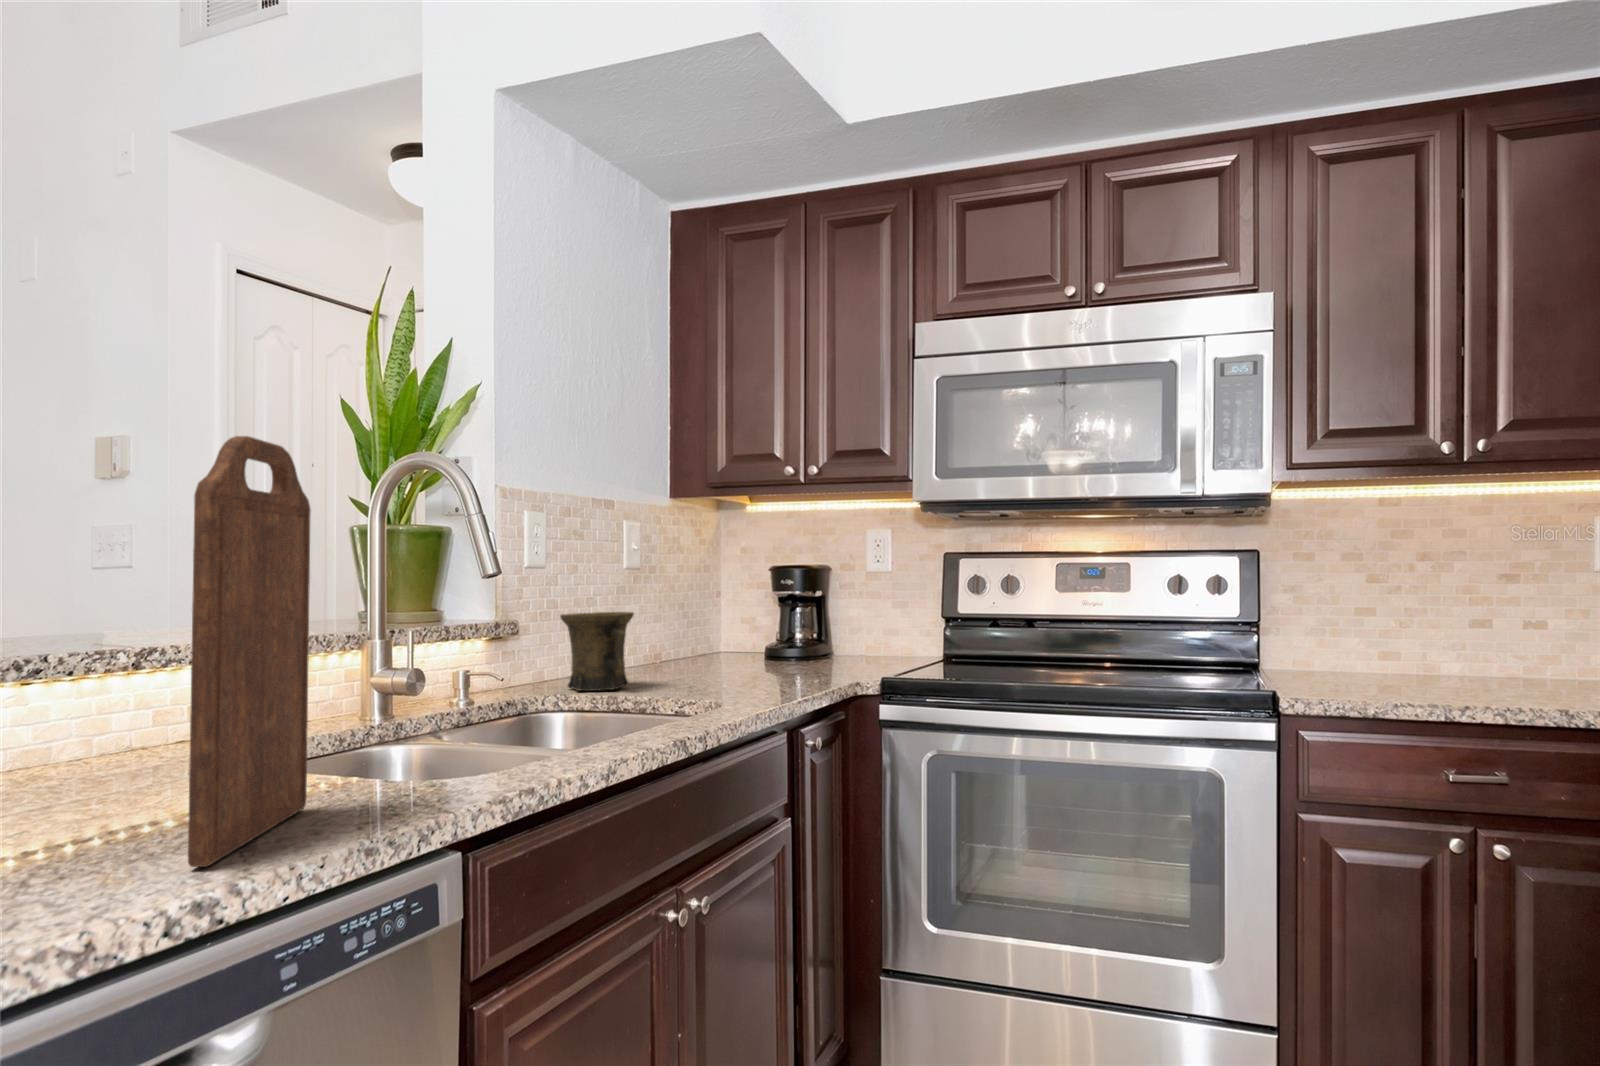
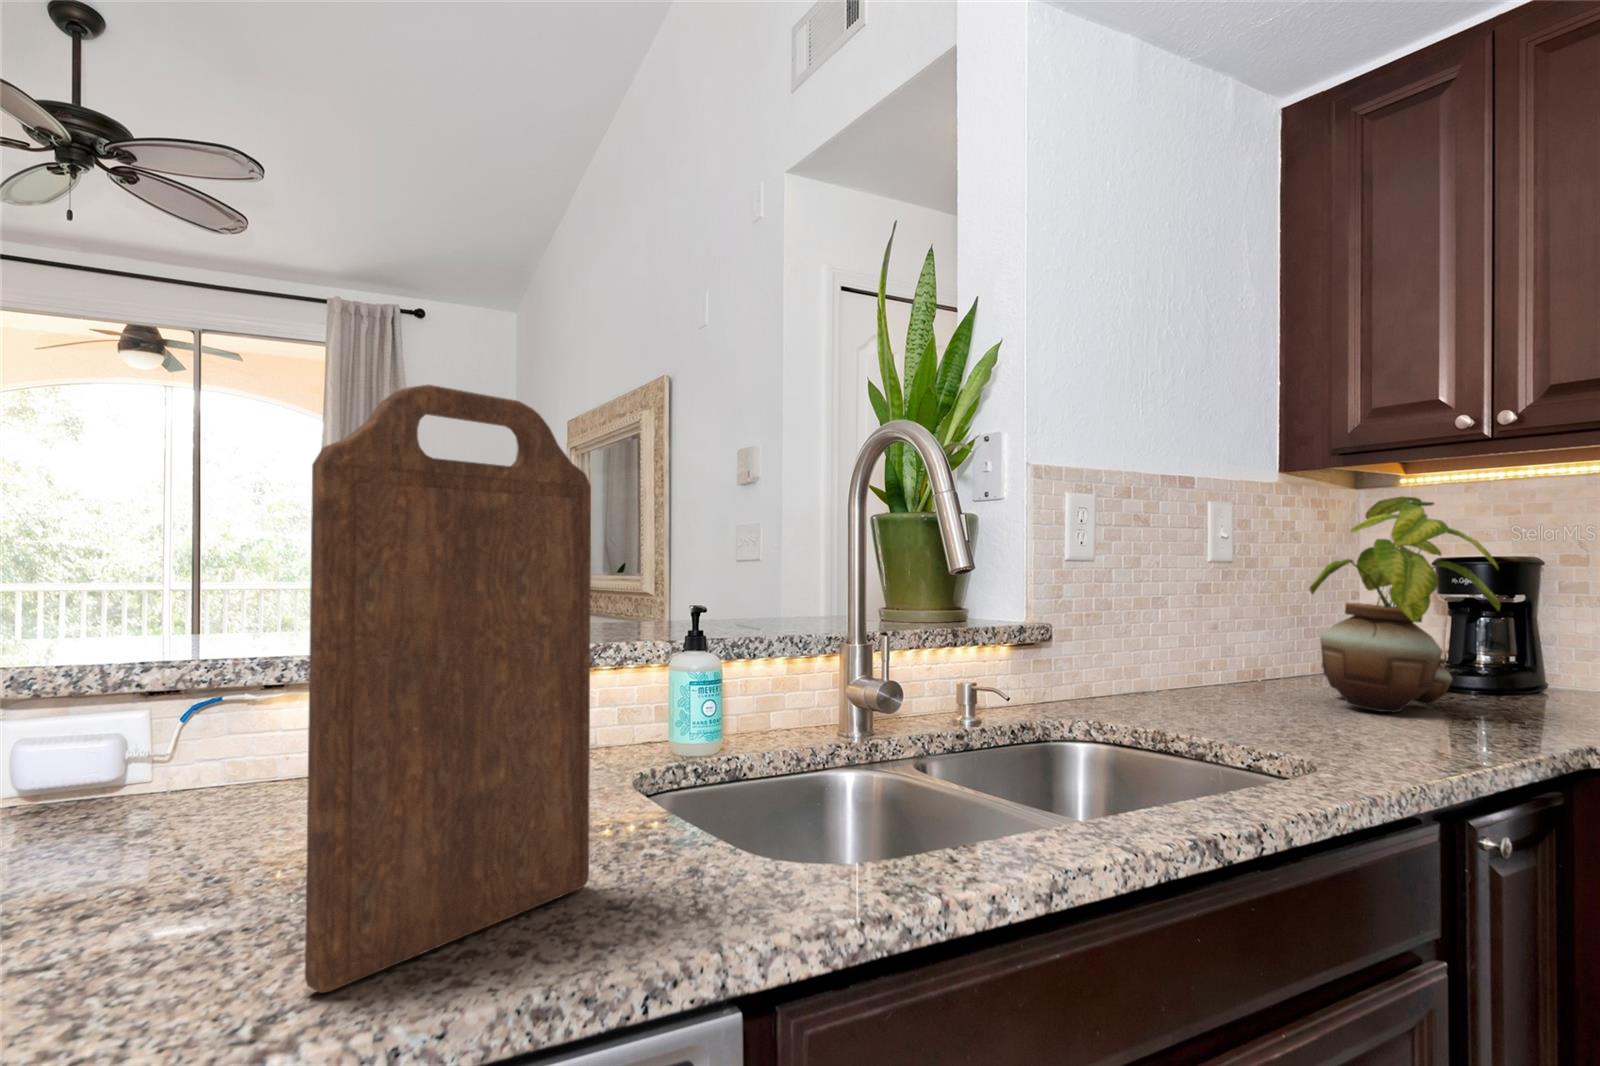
potted plant: none [699,523,813,674] -> present [1309,496,1500,712]
mug: present [560,612,634,691] -> none [1097,617,1198,721]

